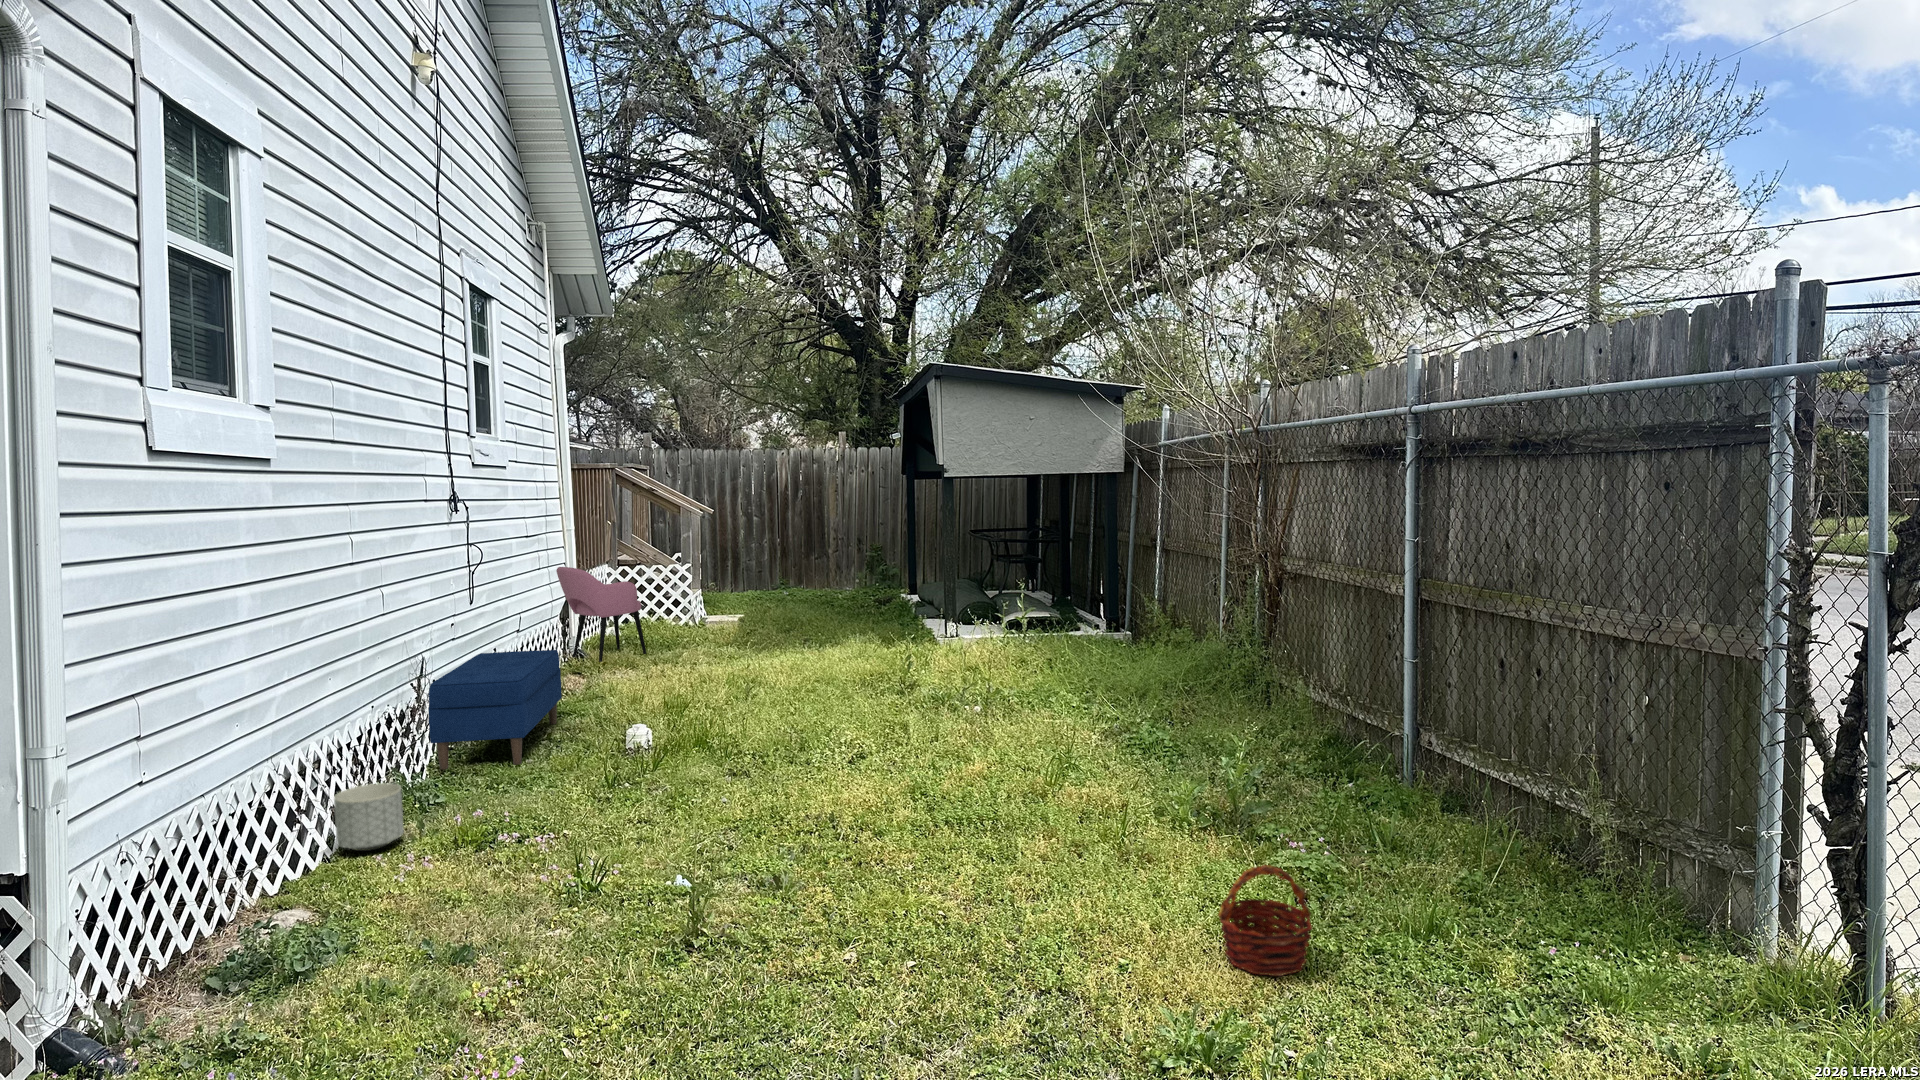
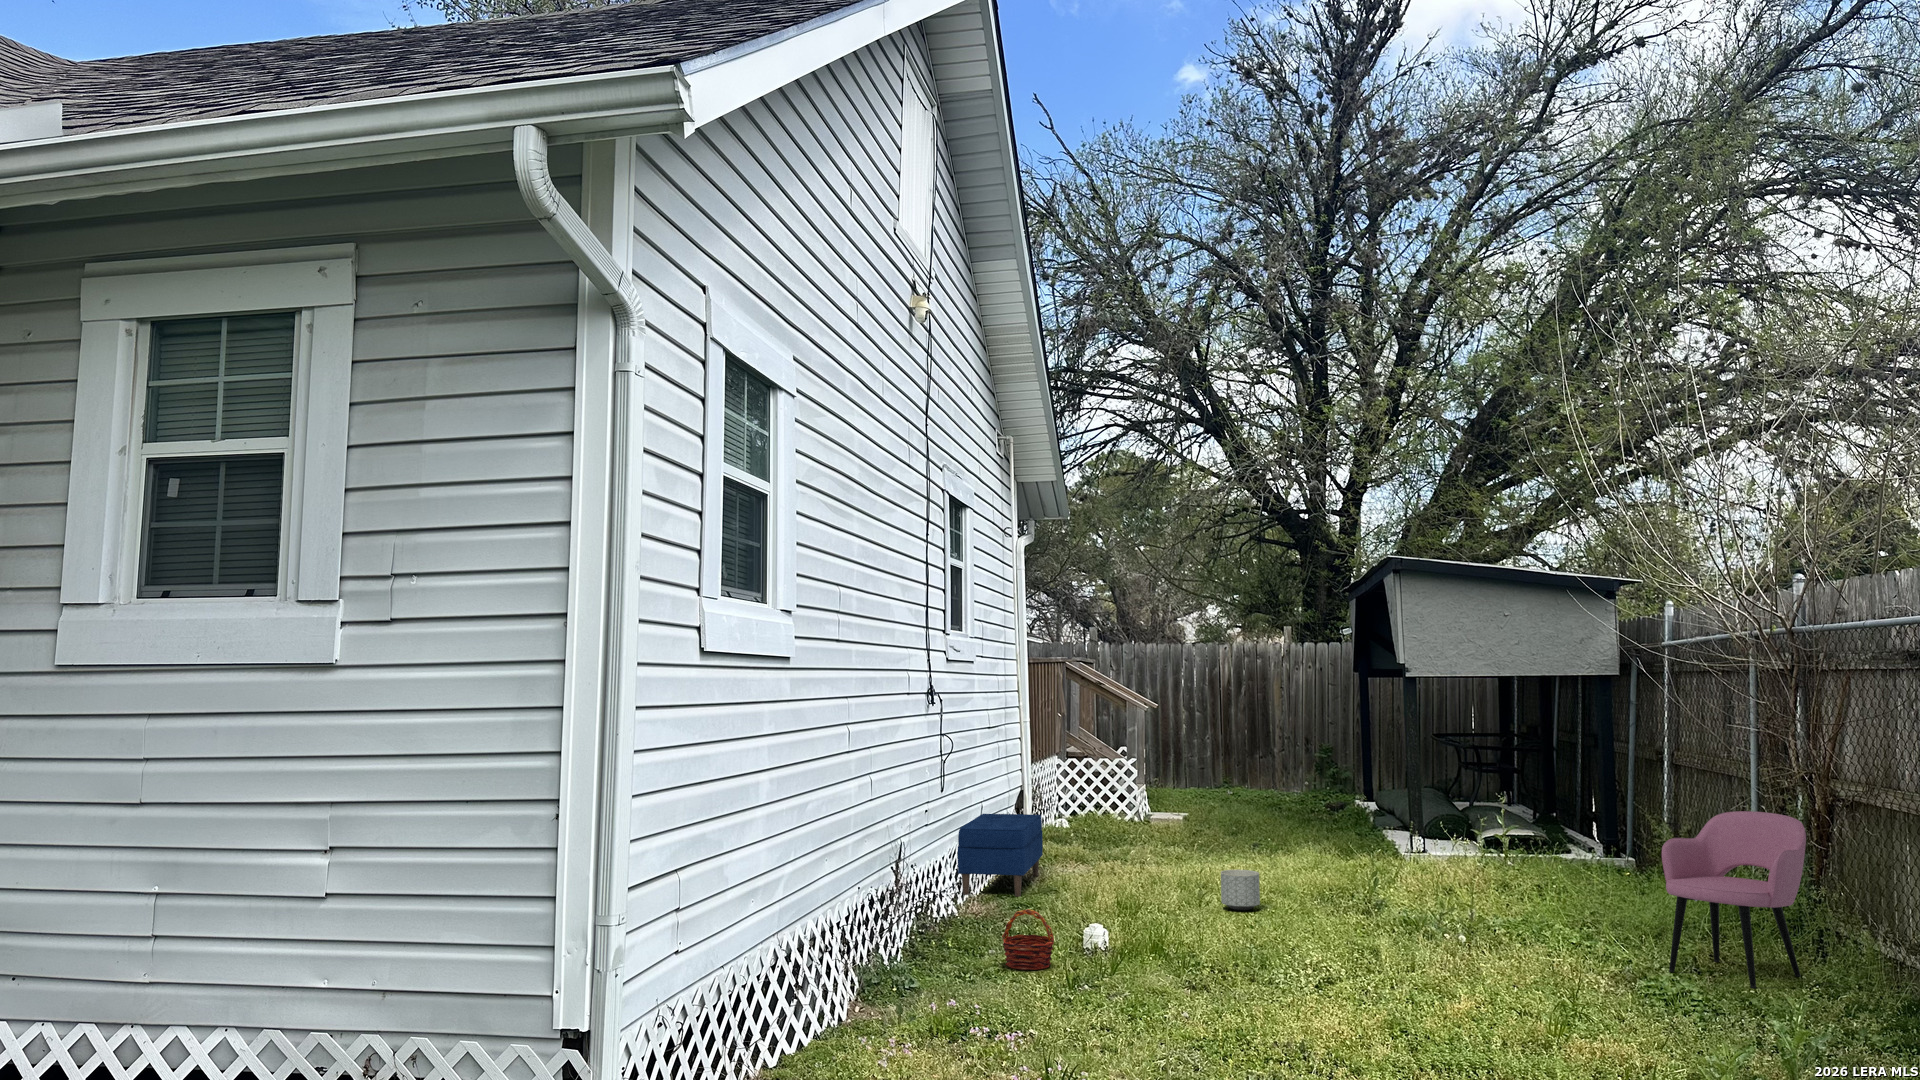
armchair: present [556,567,646,662] -> present [1662,811,1806,988]
planter: present [334,783,404,851] -> present [1221,870,1260,911]
basket: present [1219,865,1312,976] -> present [1002,909,1054,970]

